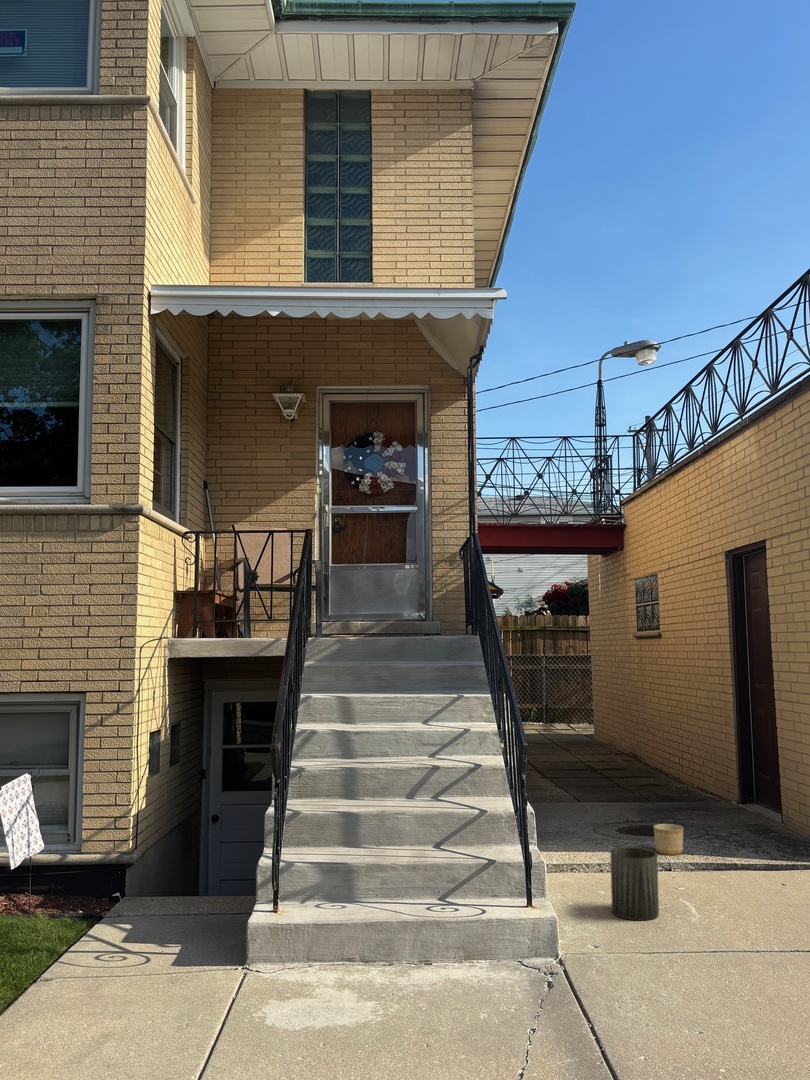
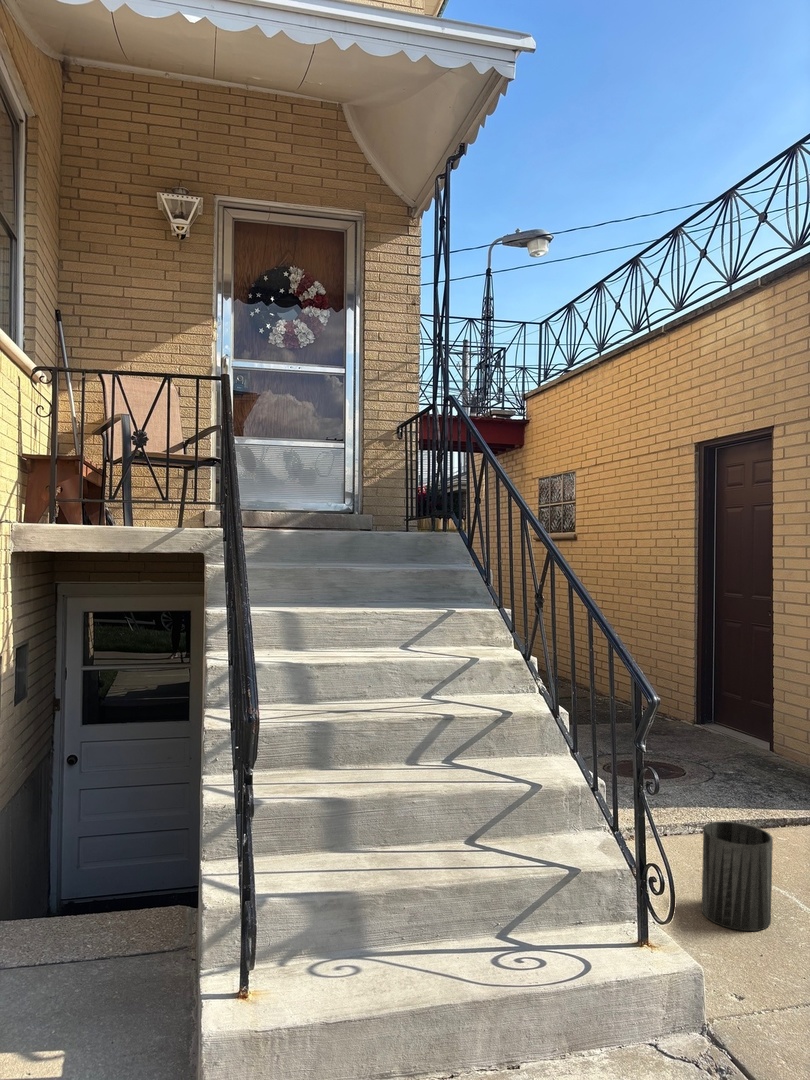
planter: present [654,824,683,855] -> none [680,768,719,809]

